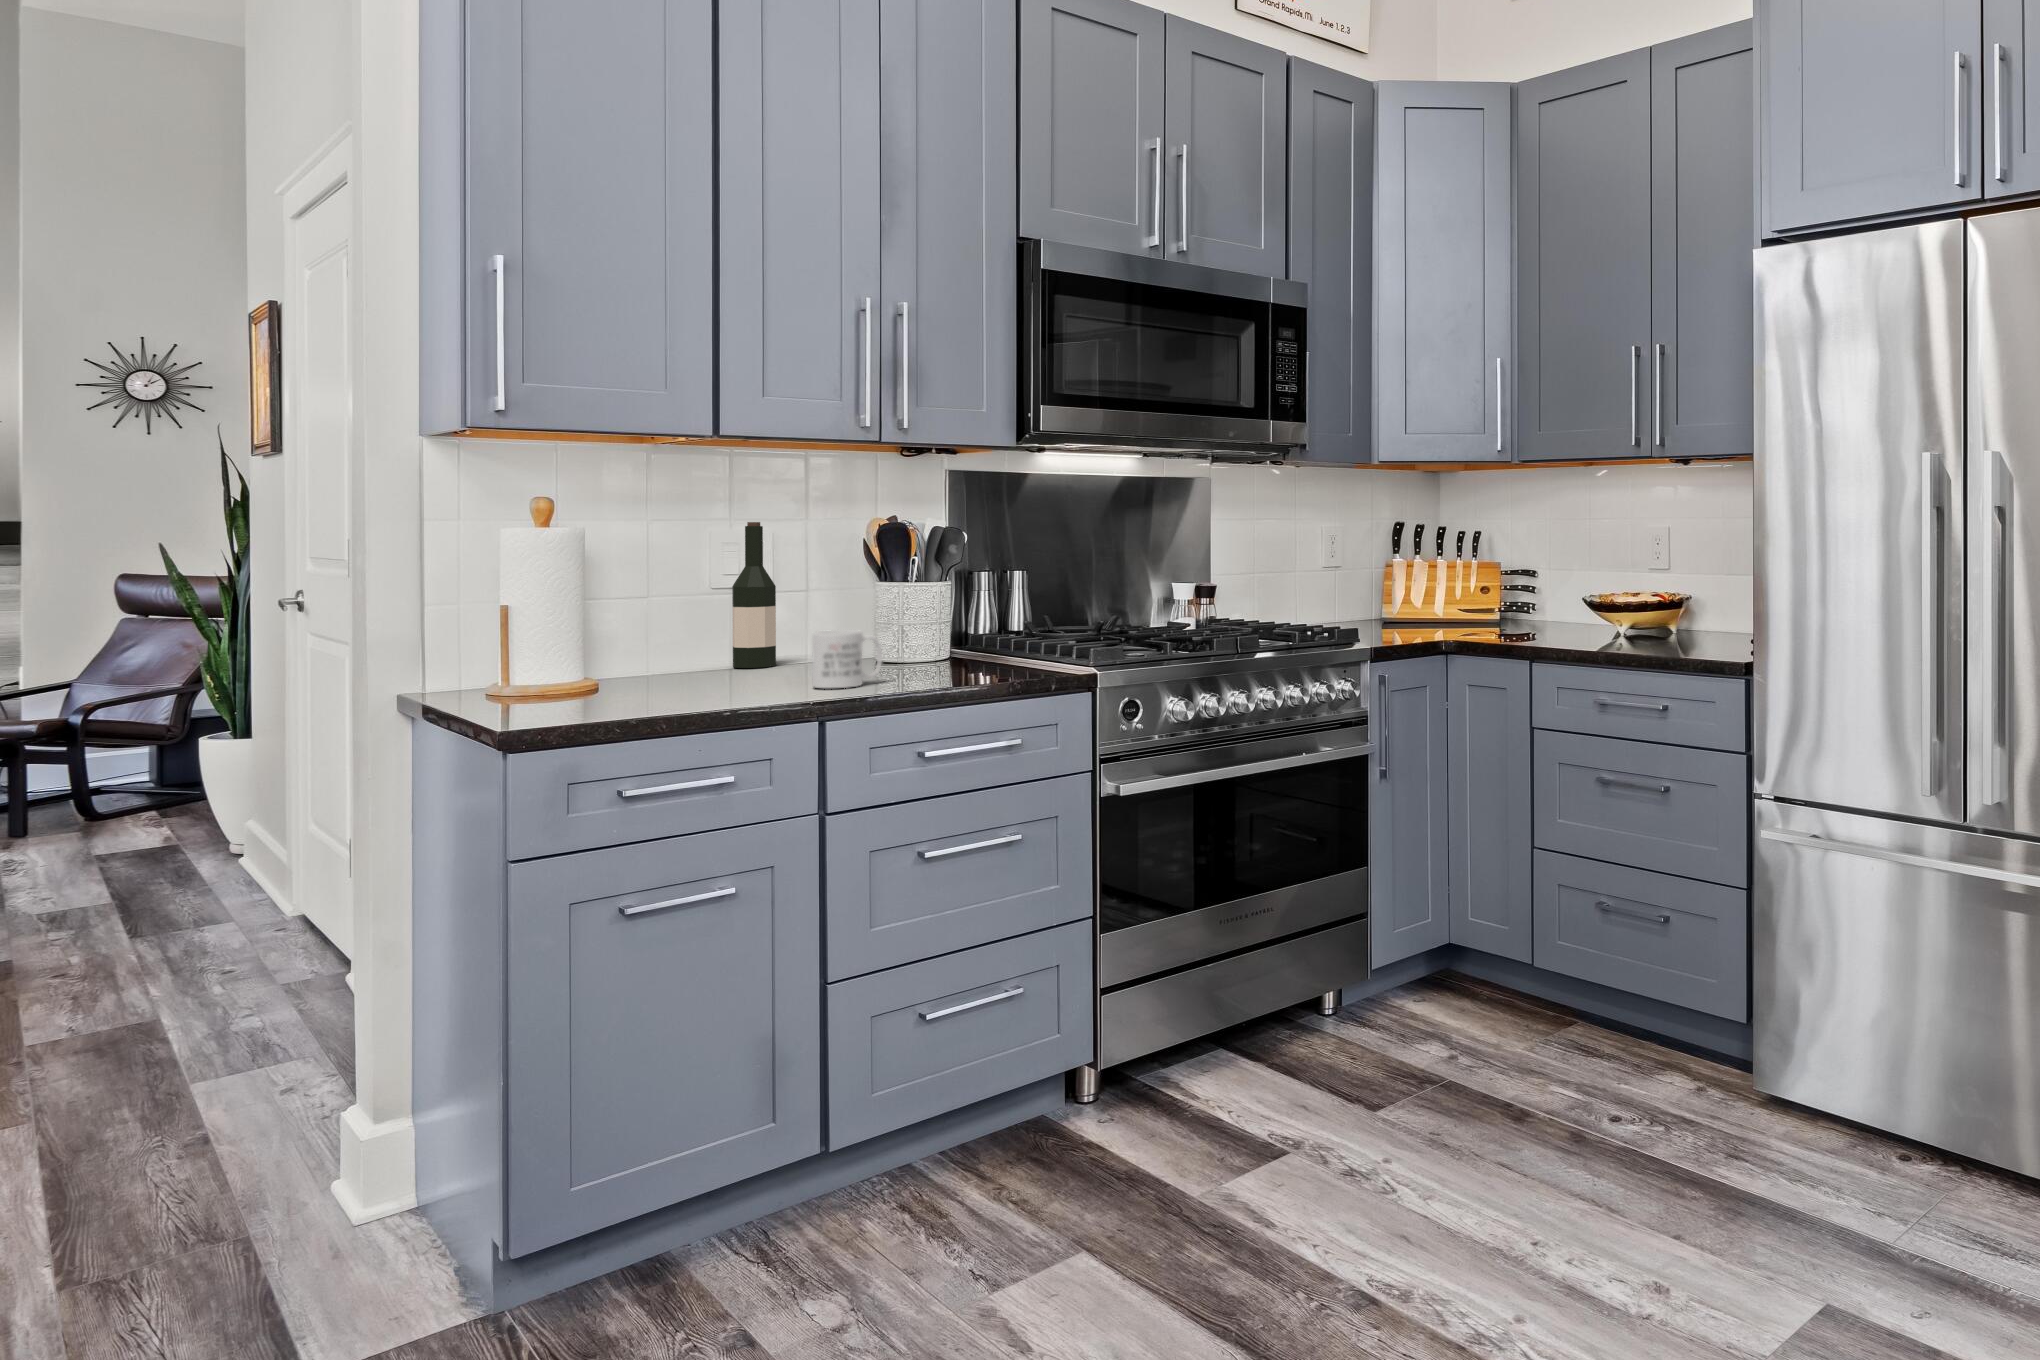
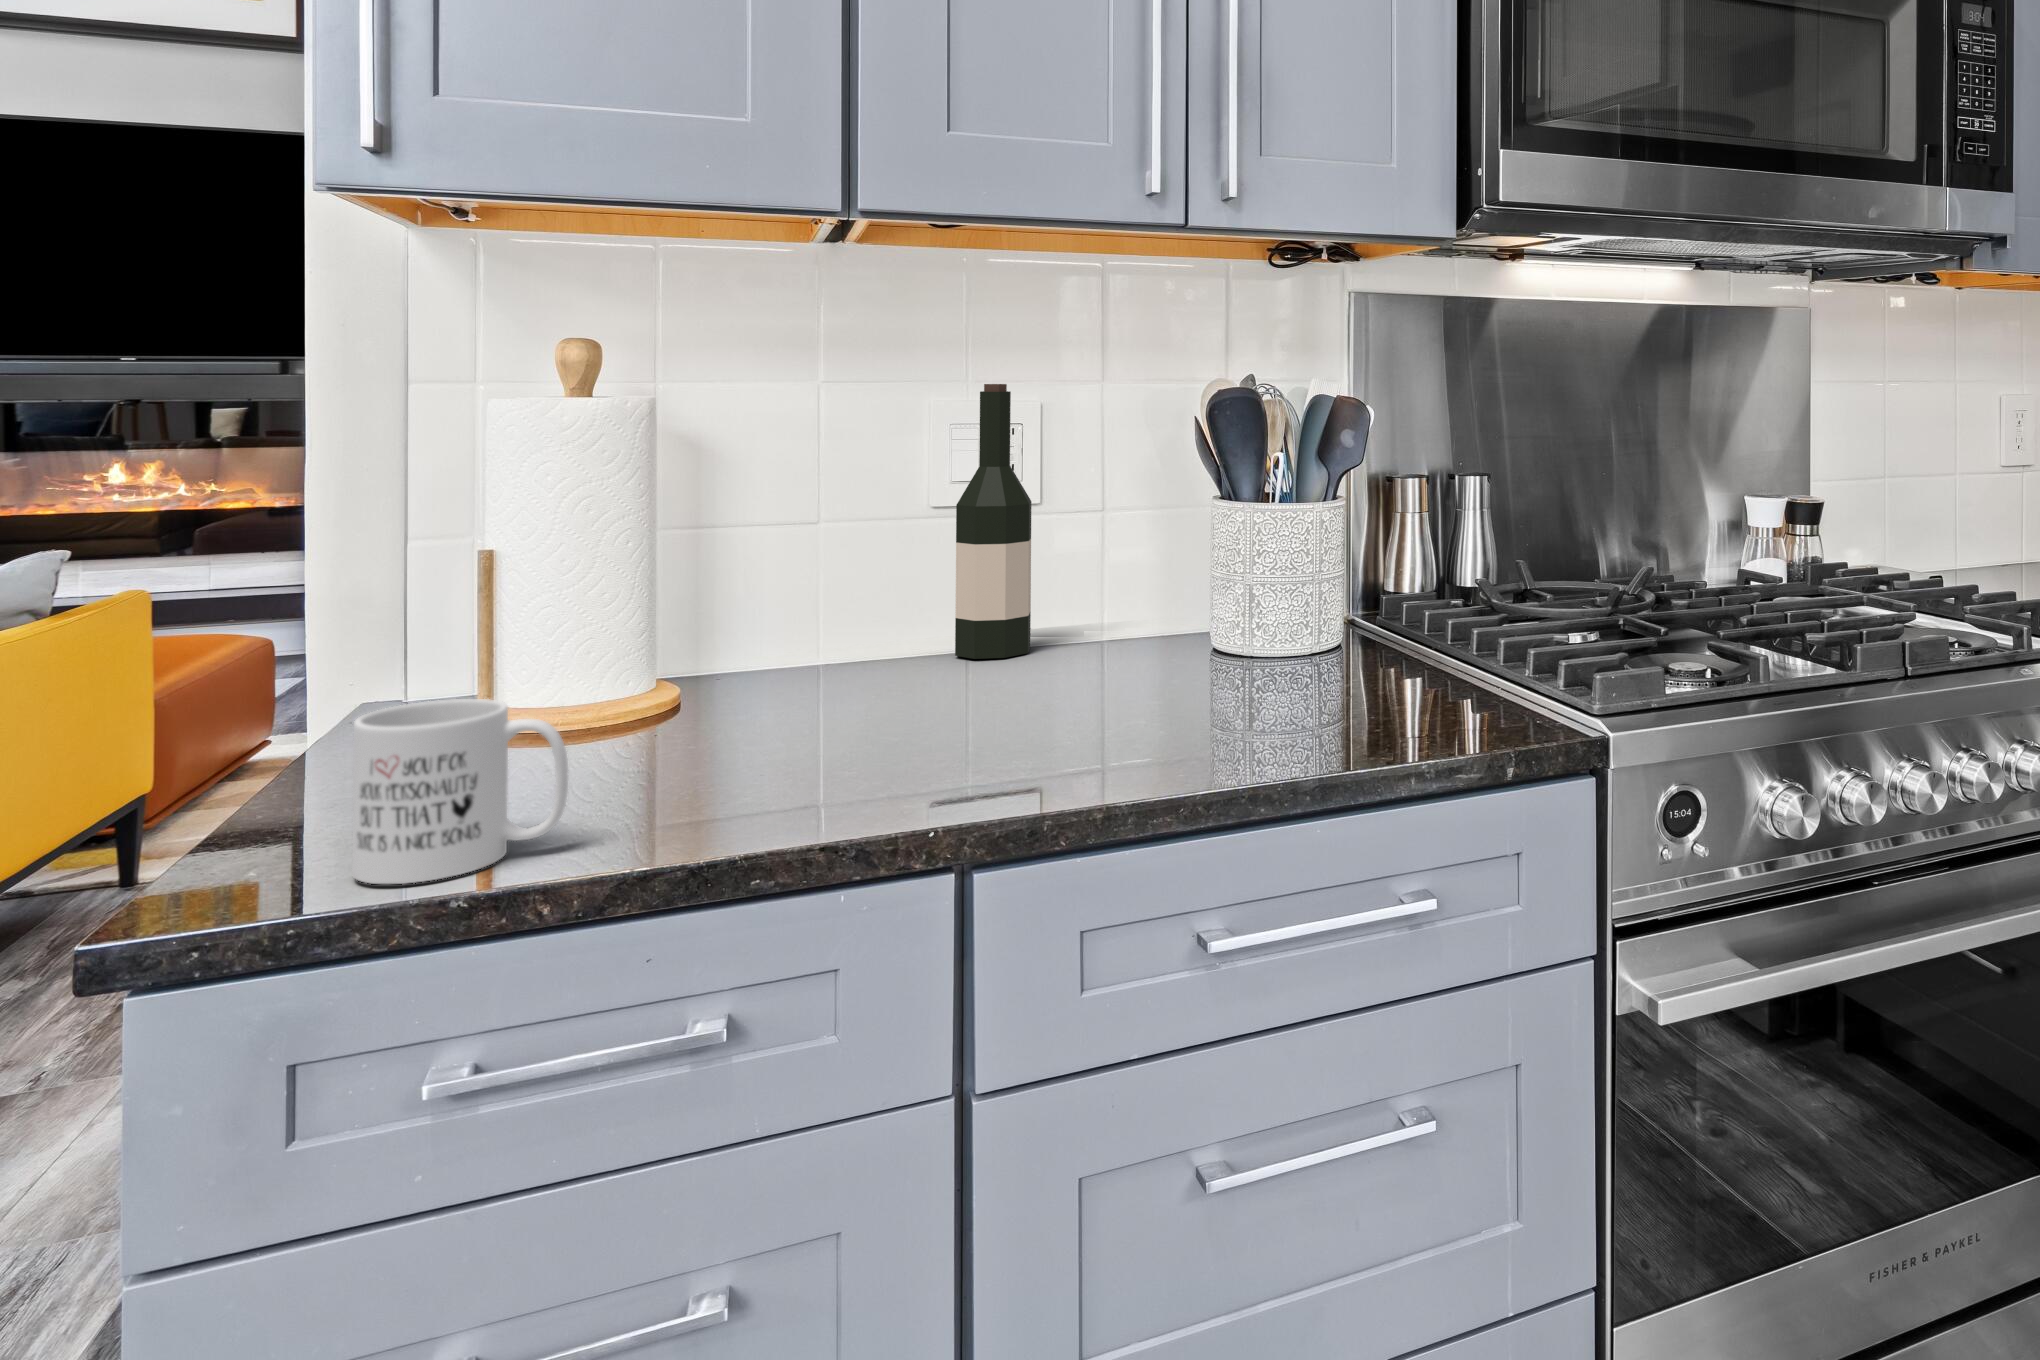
mug: present [812,630,882,688] -> present [352,699,568,884]

